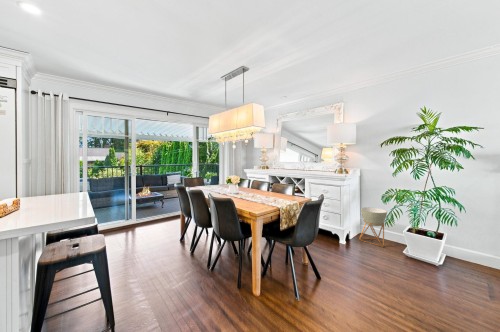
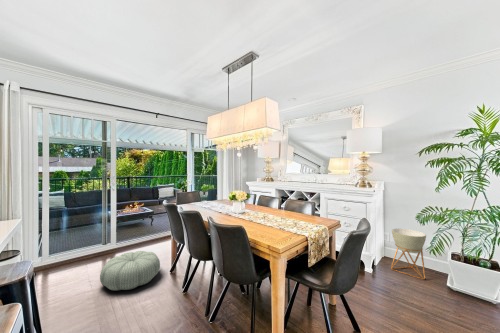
pouf: none [128,224,173,251] -> present [100,251,160,291]

